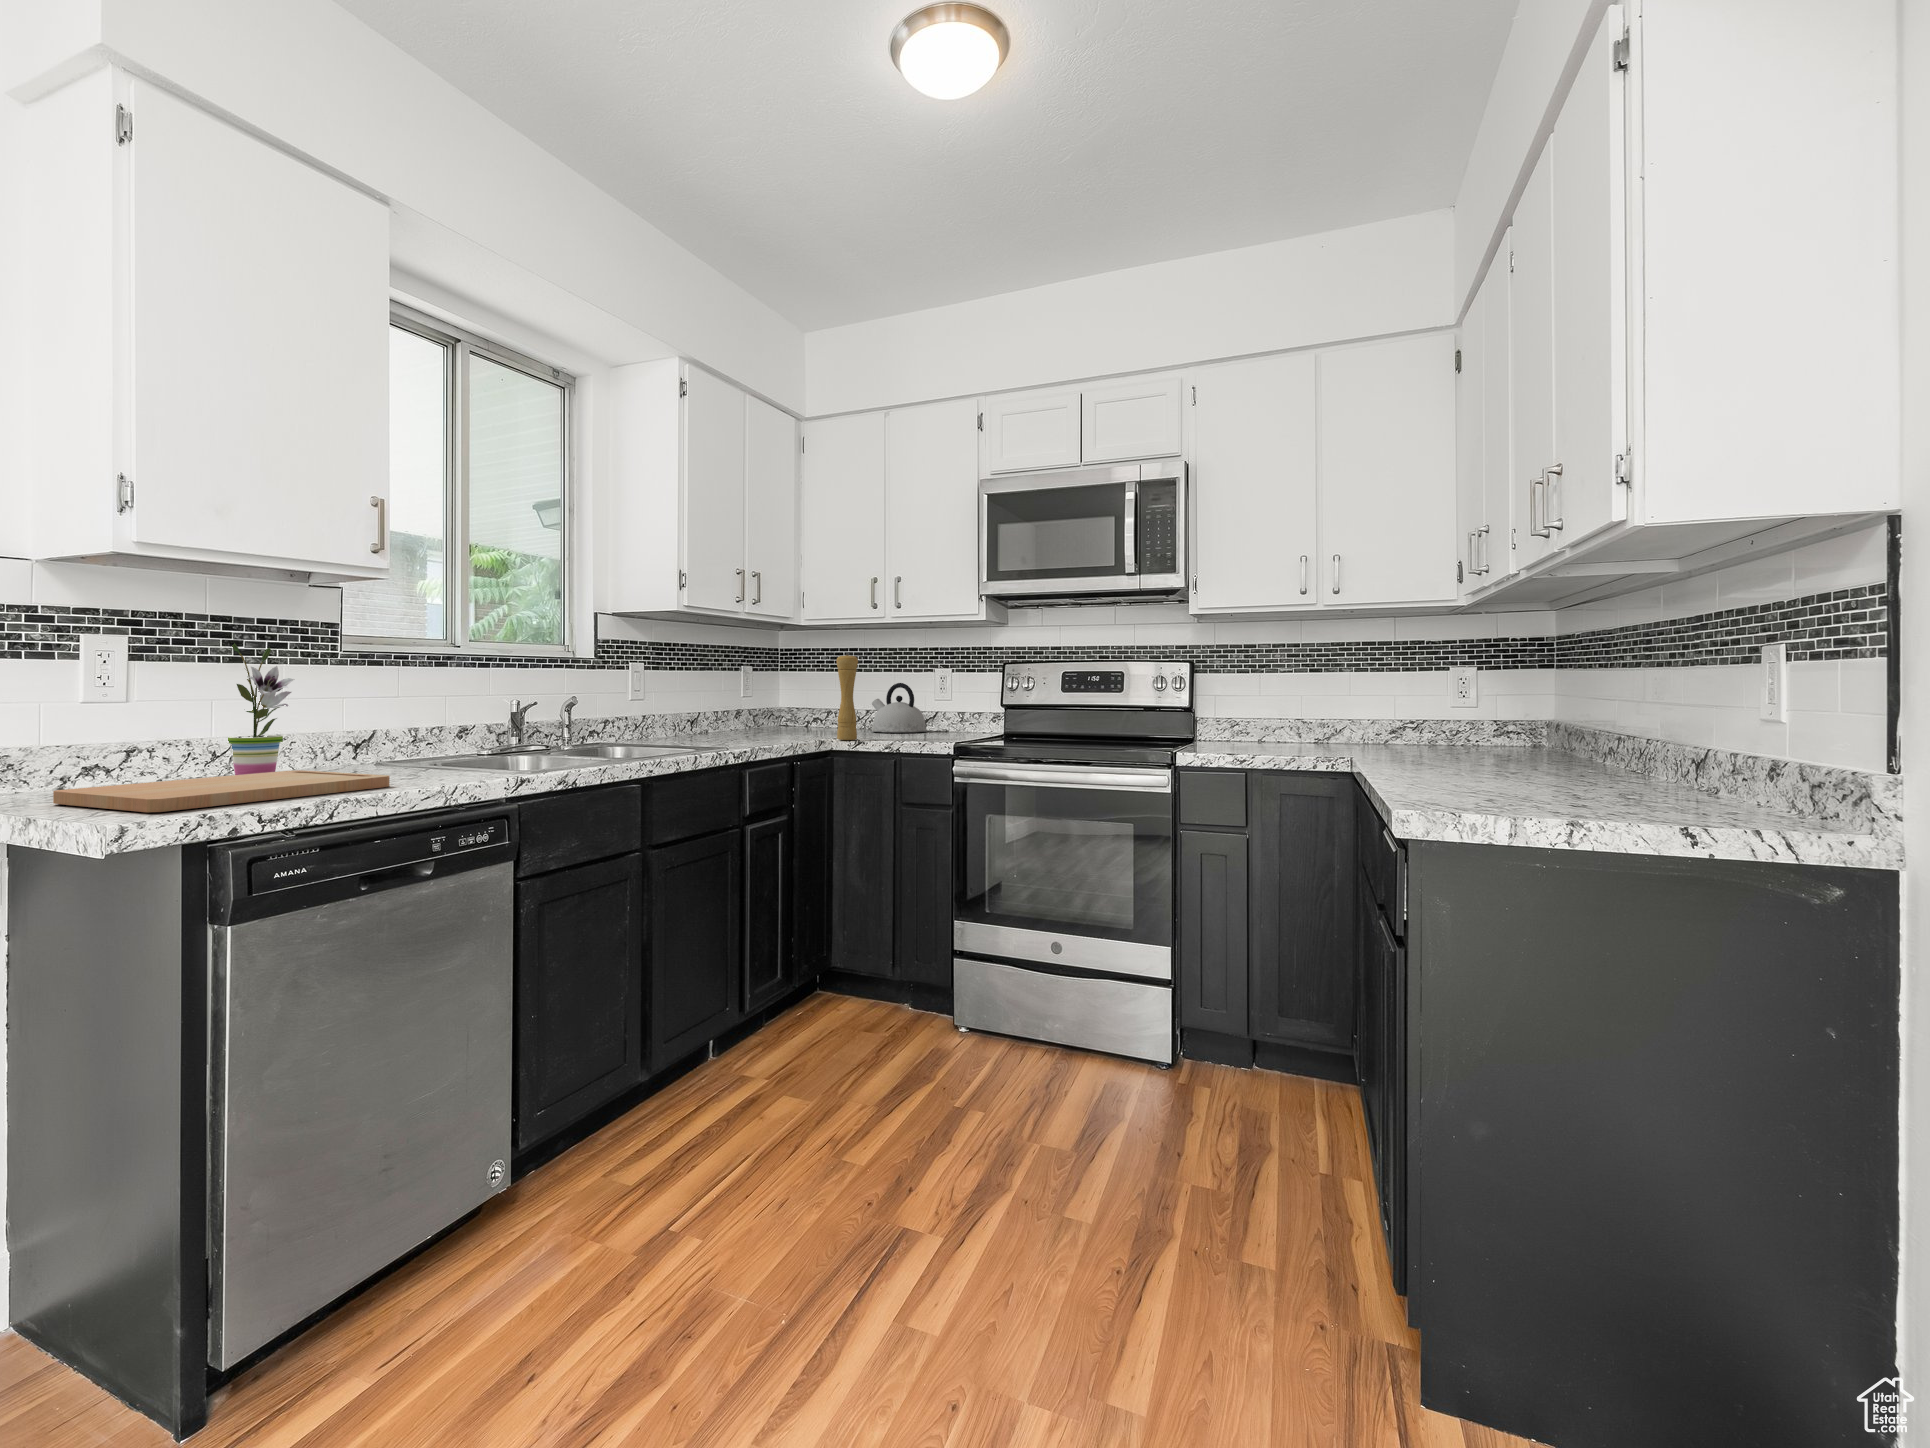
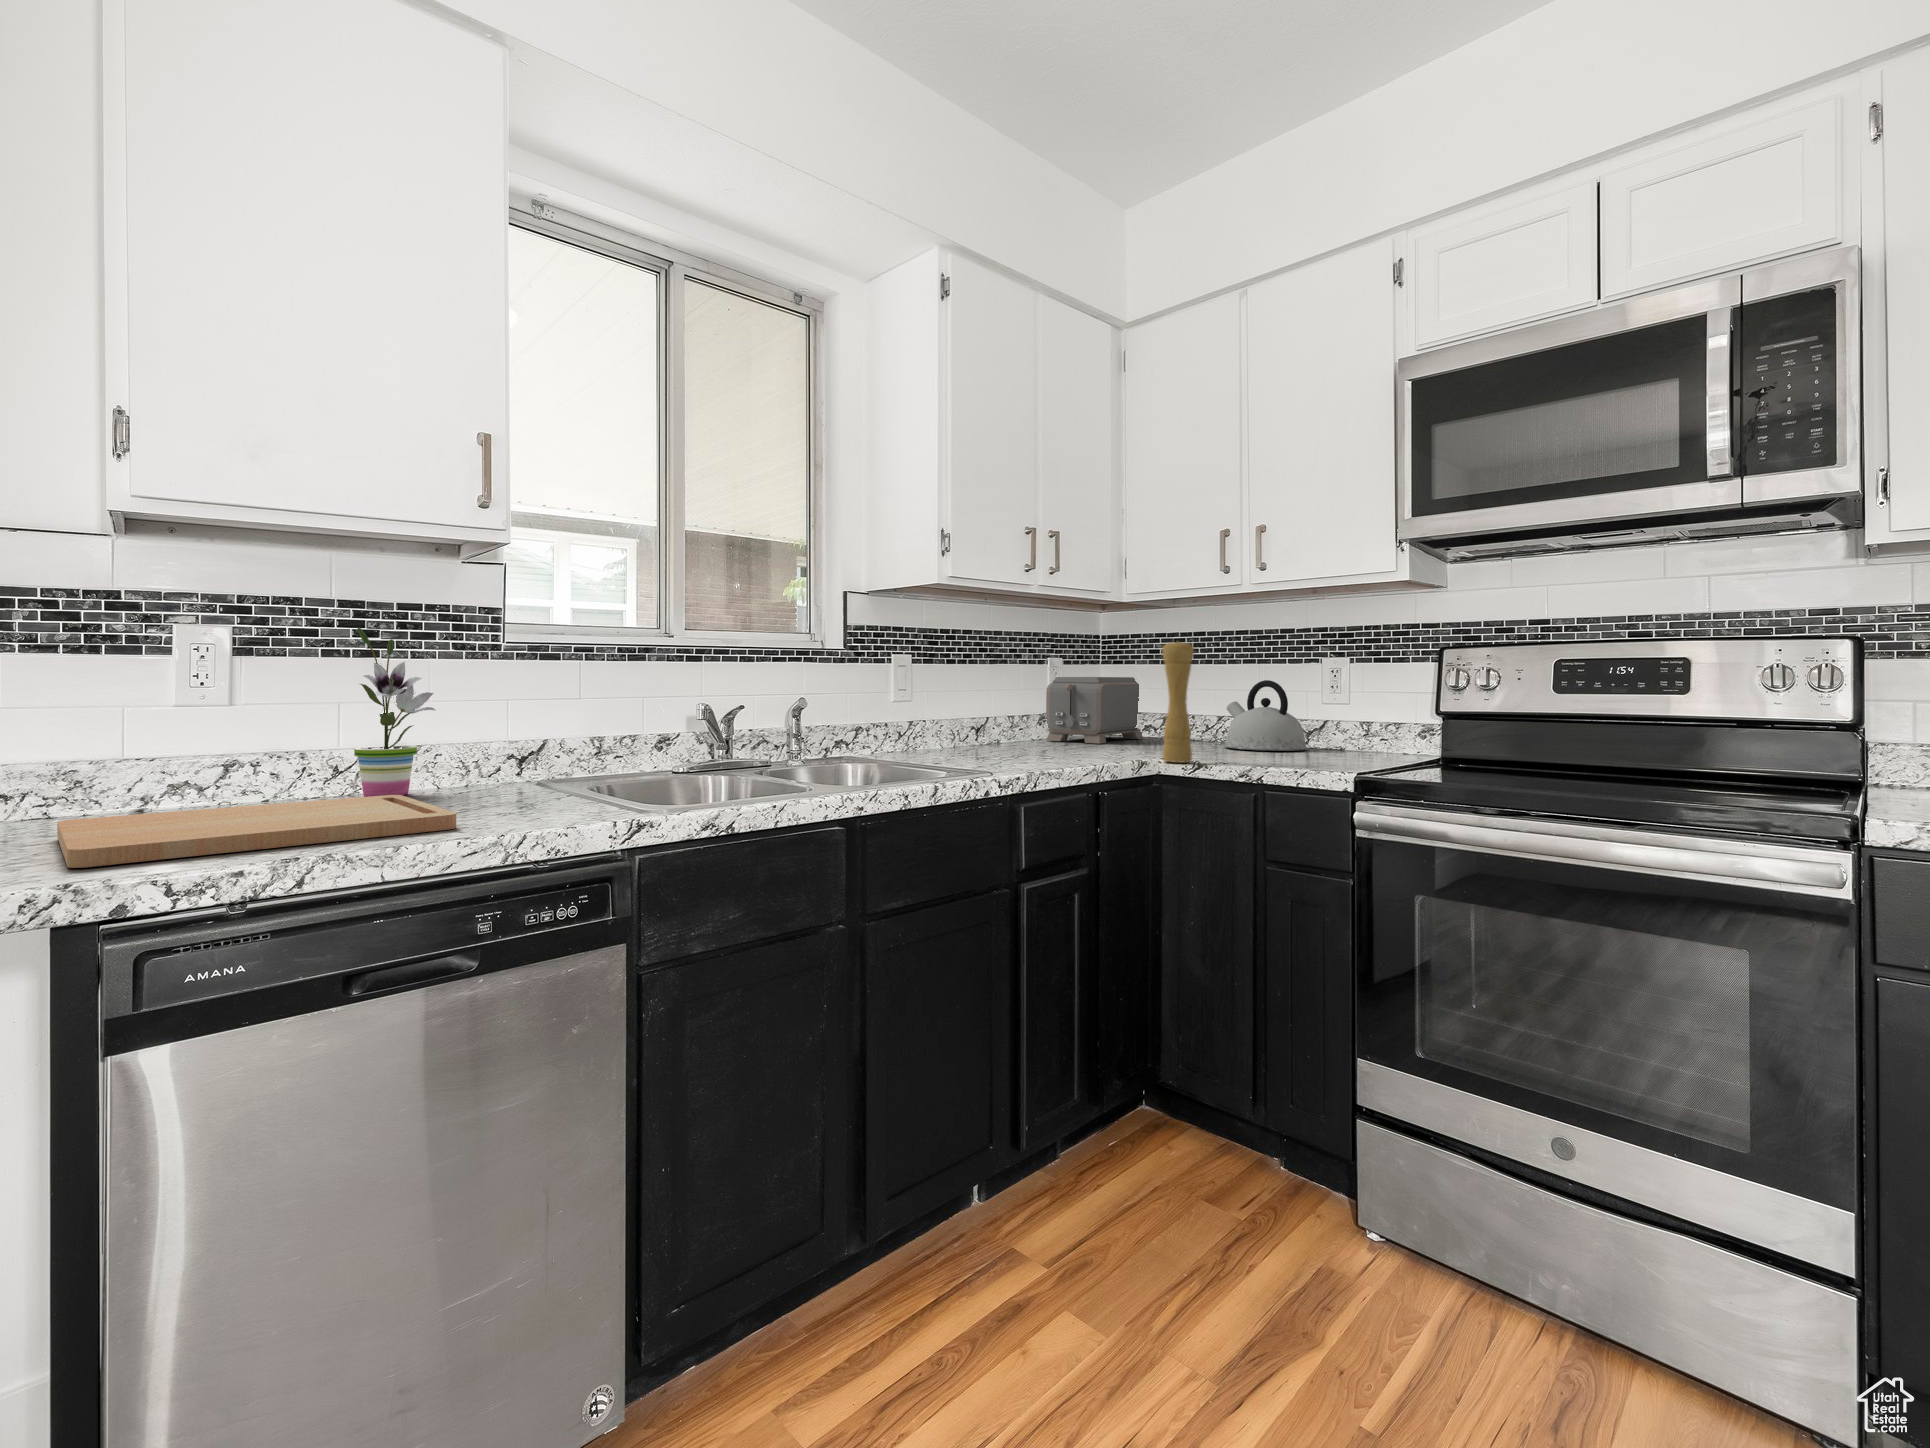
toaster: none [738,681,809,732] -> present [1046,677,1143,744]

